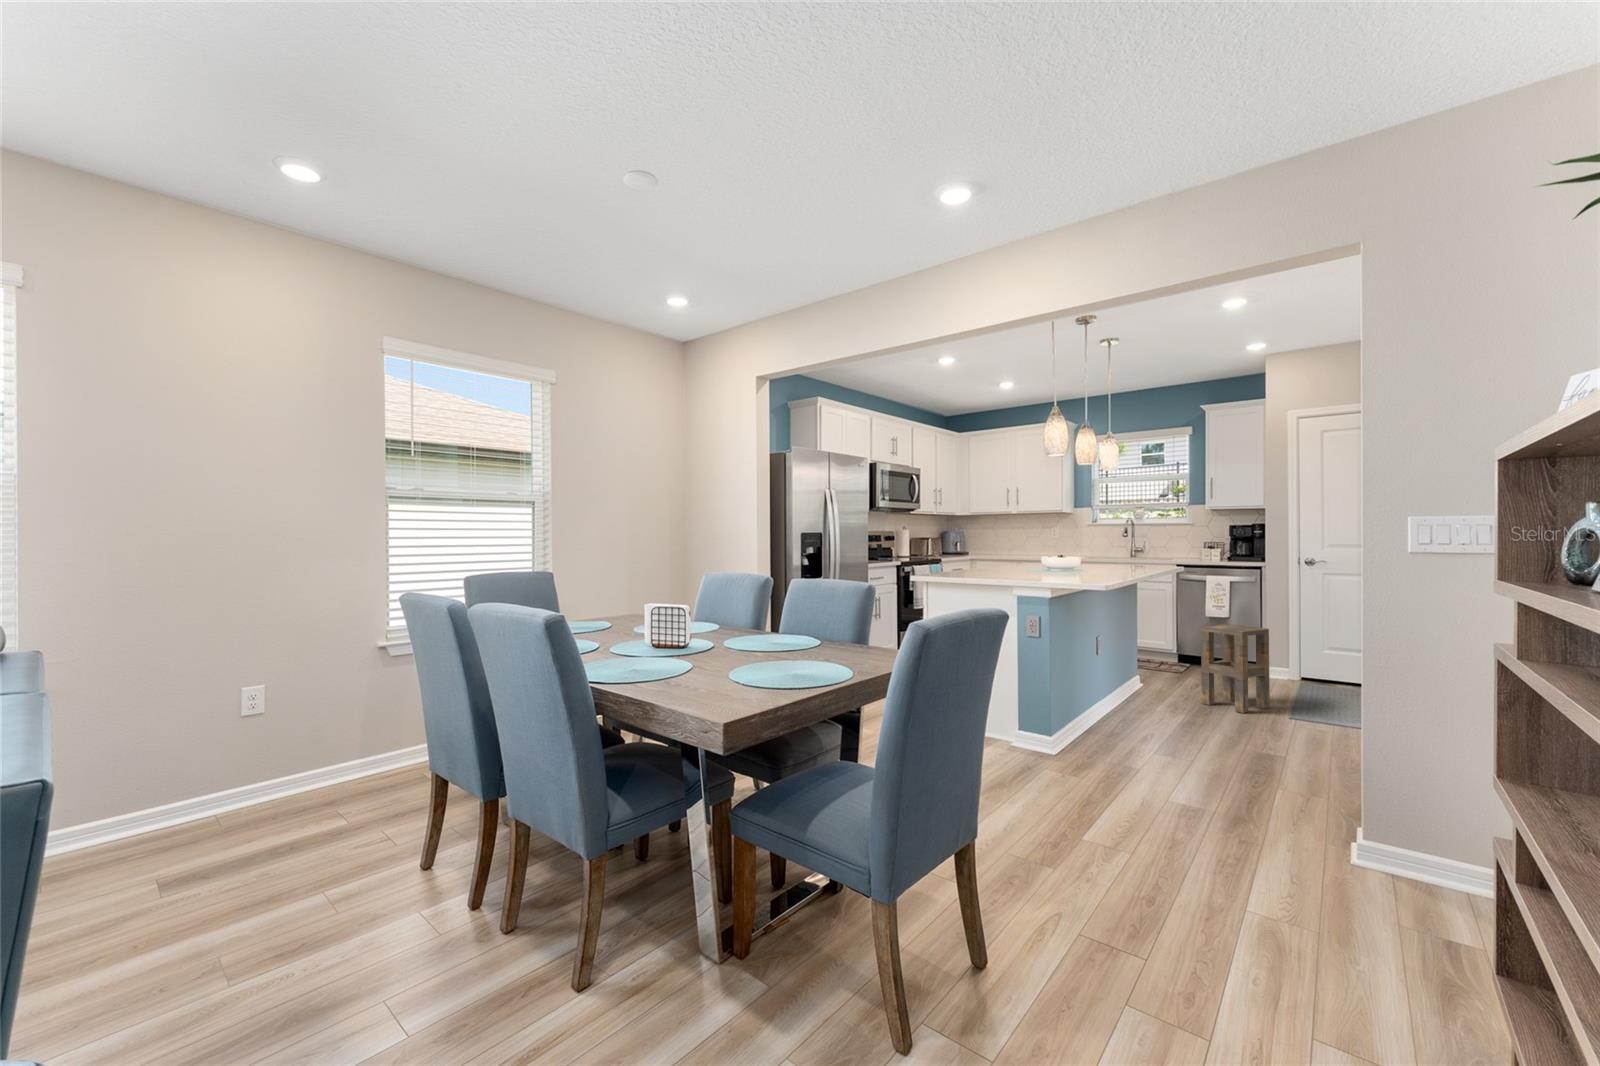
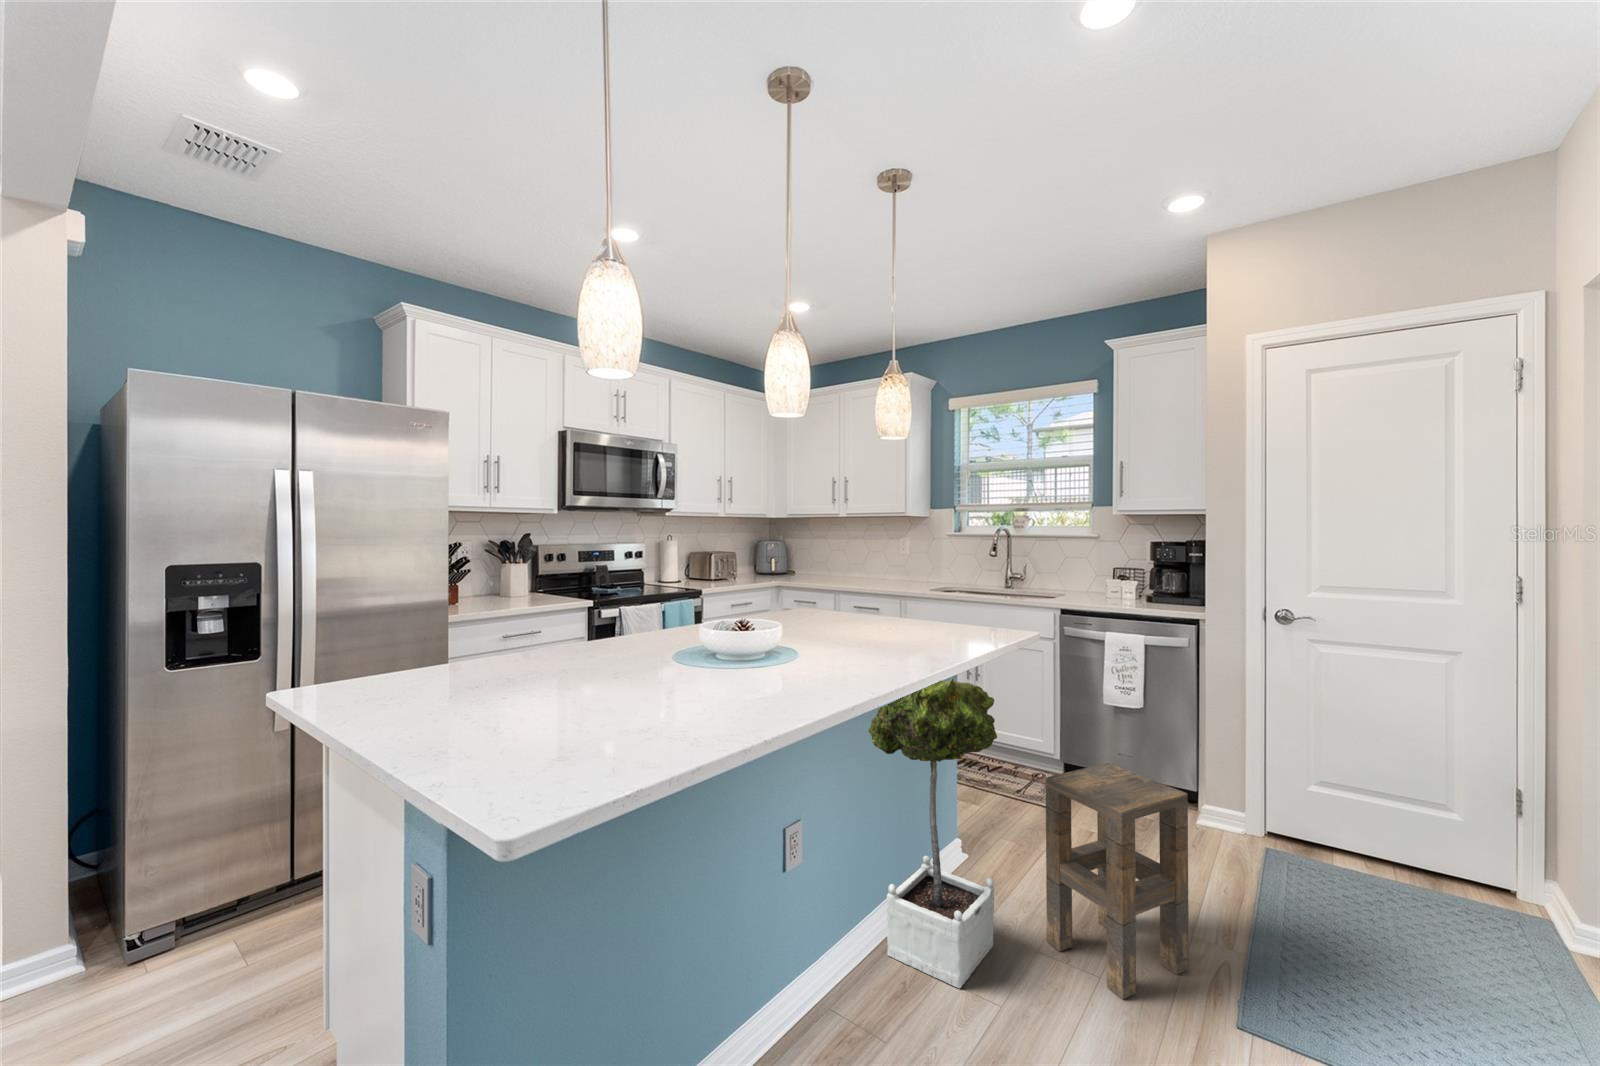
potted tree: none [1124,575,1186,712] -> present [869,678,997,988]

